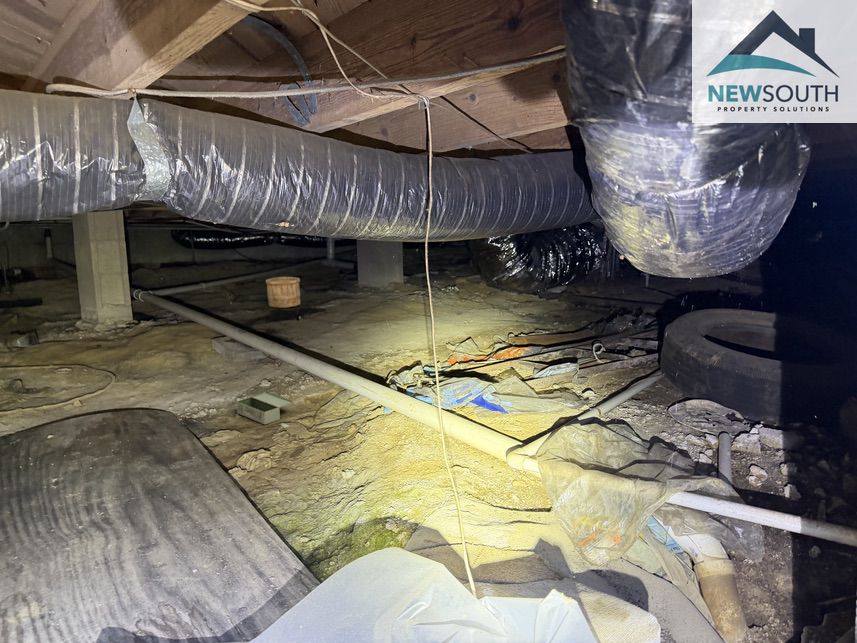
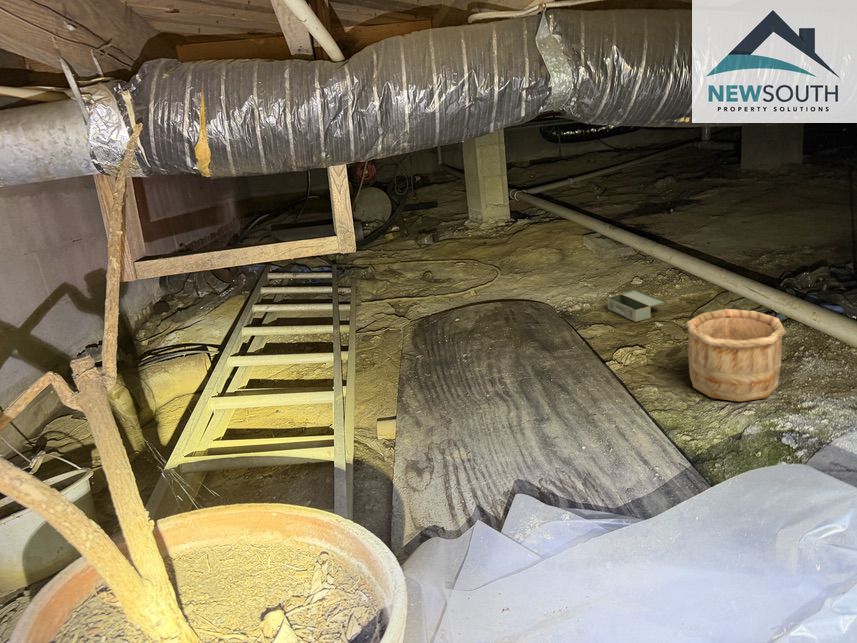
wooden bucket: present [266,277,300,308] -> present [686,309,786,402]

